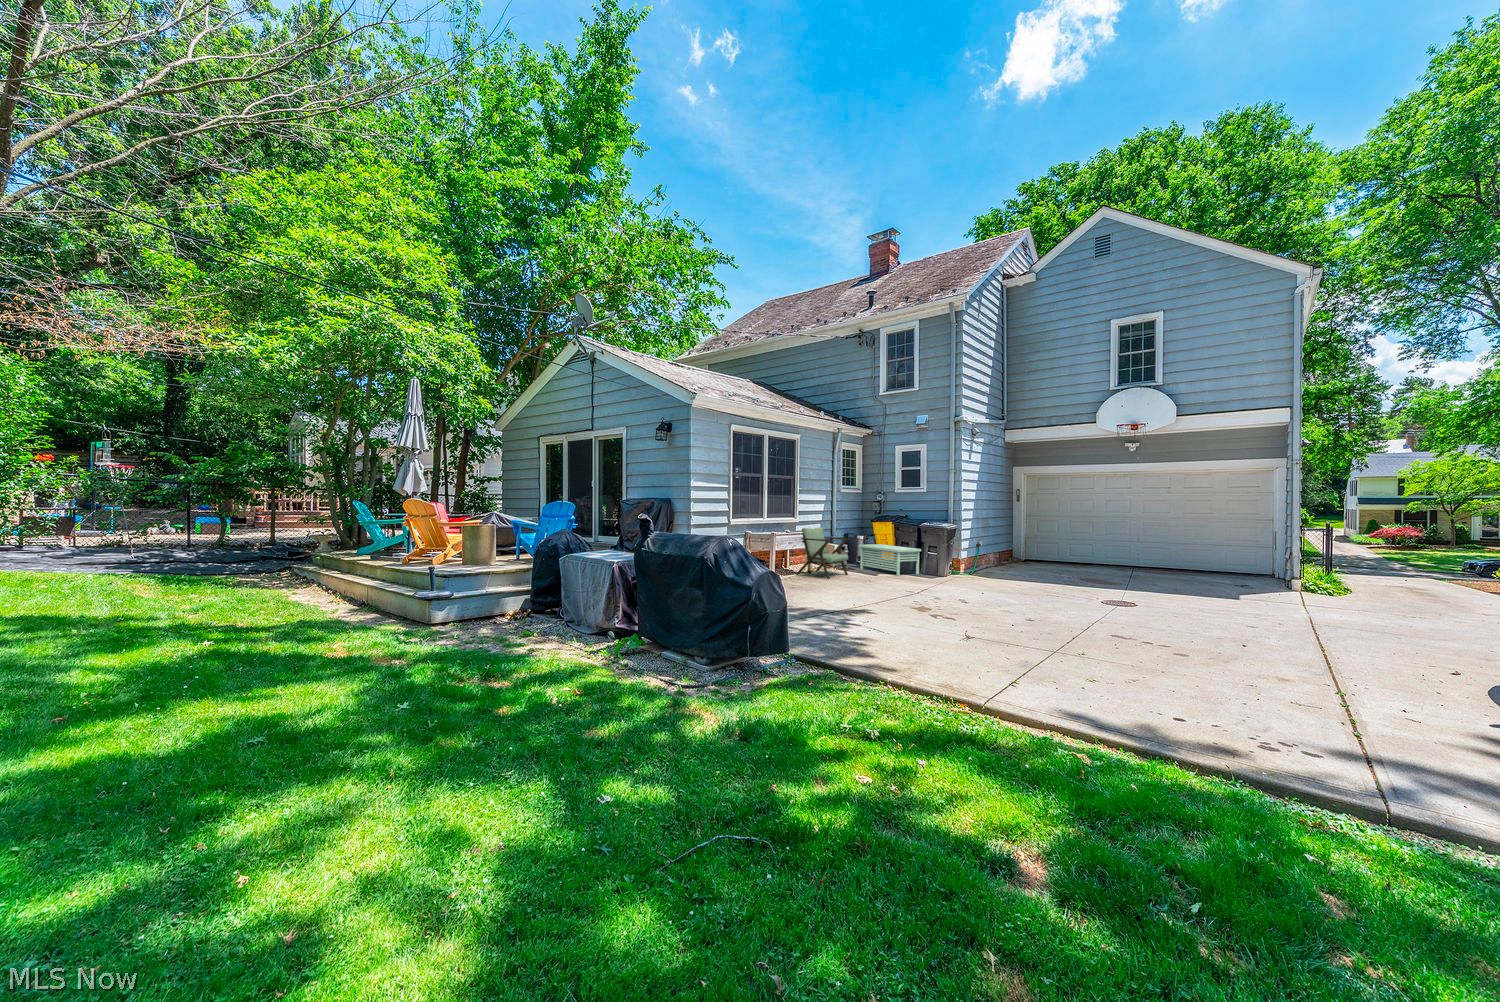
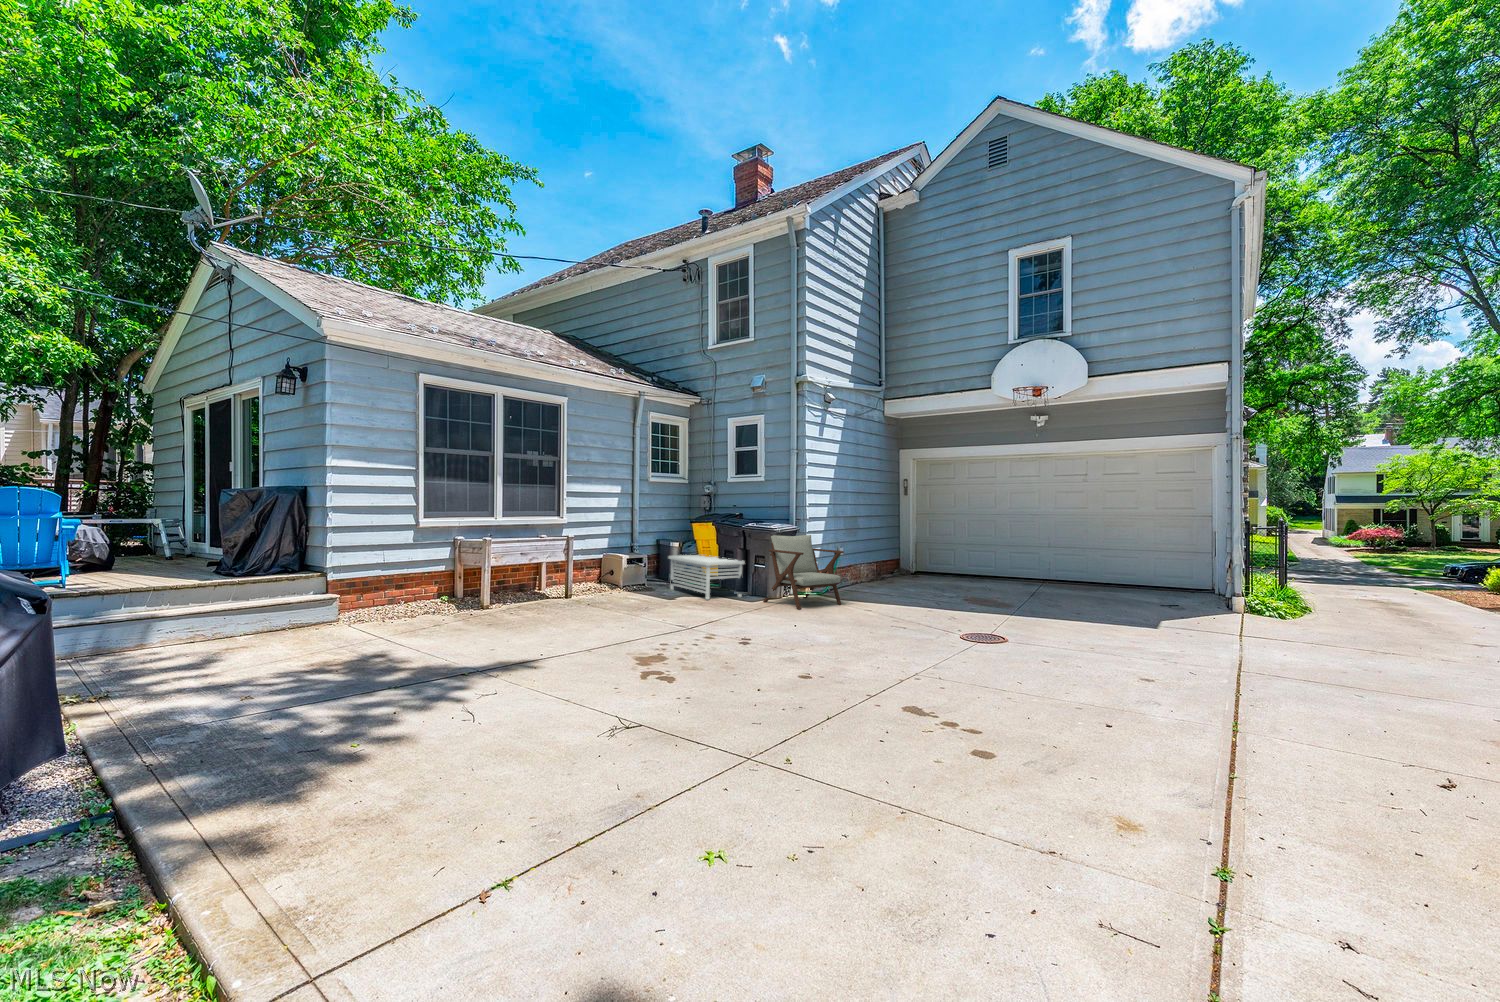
lounge chair: present [796,527,850,579] -> present [763,535,844,609]

